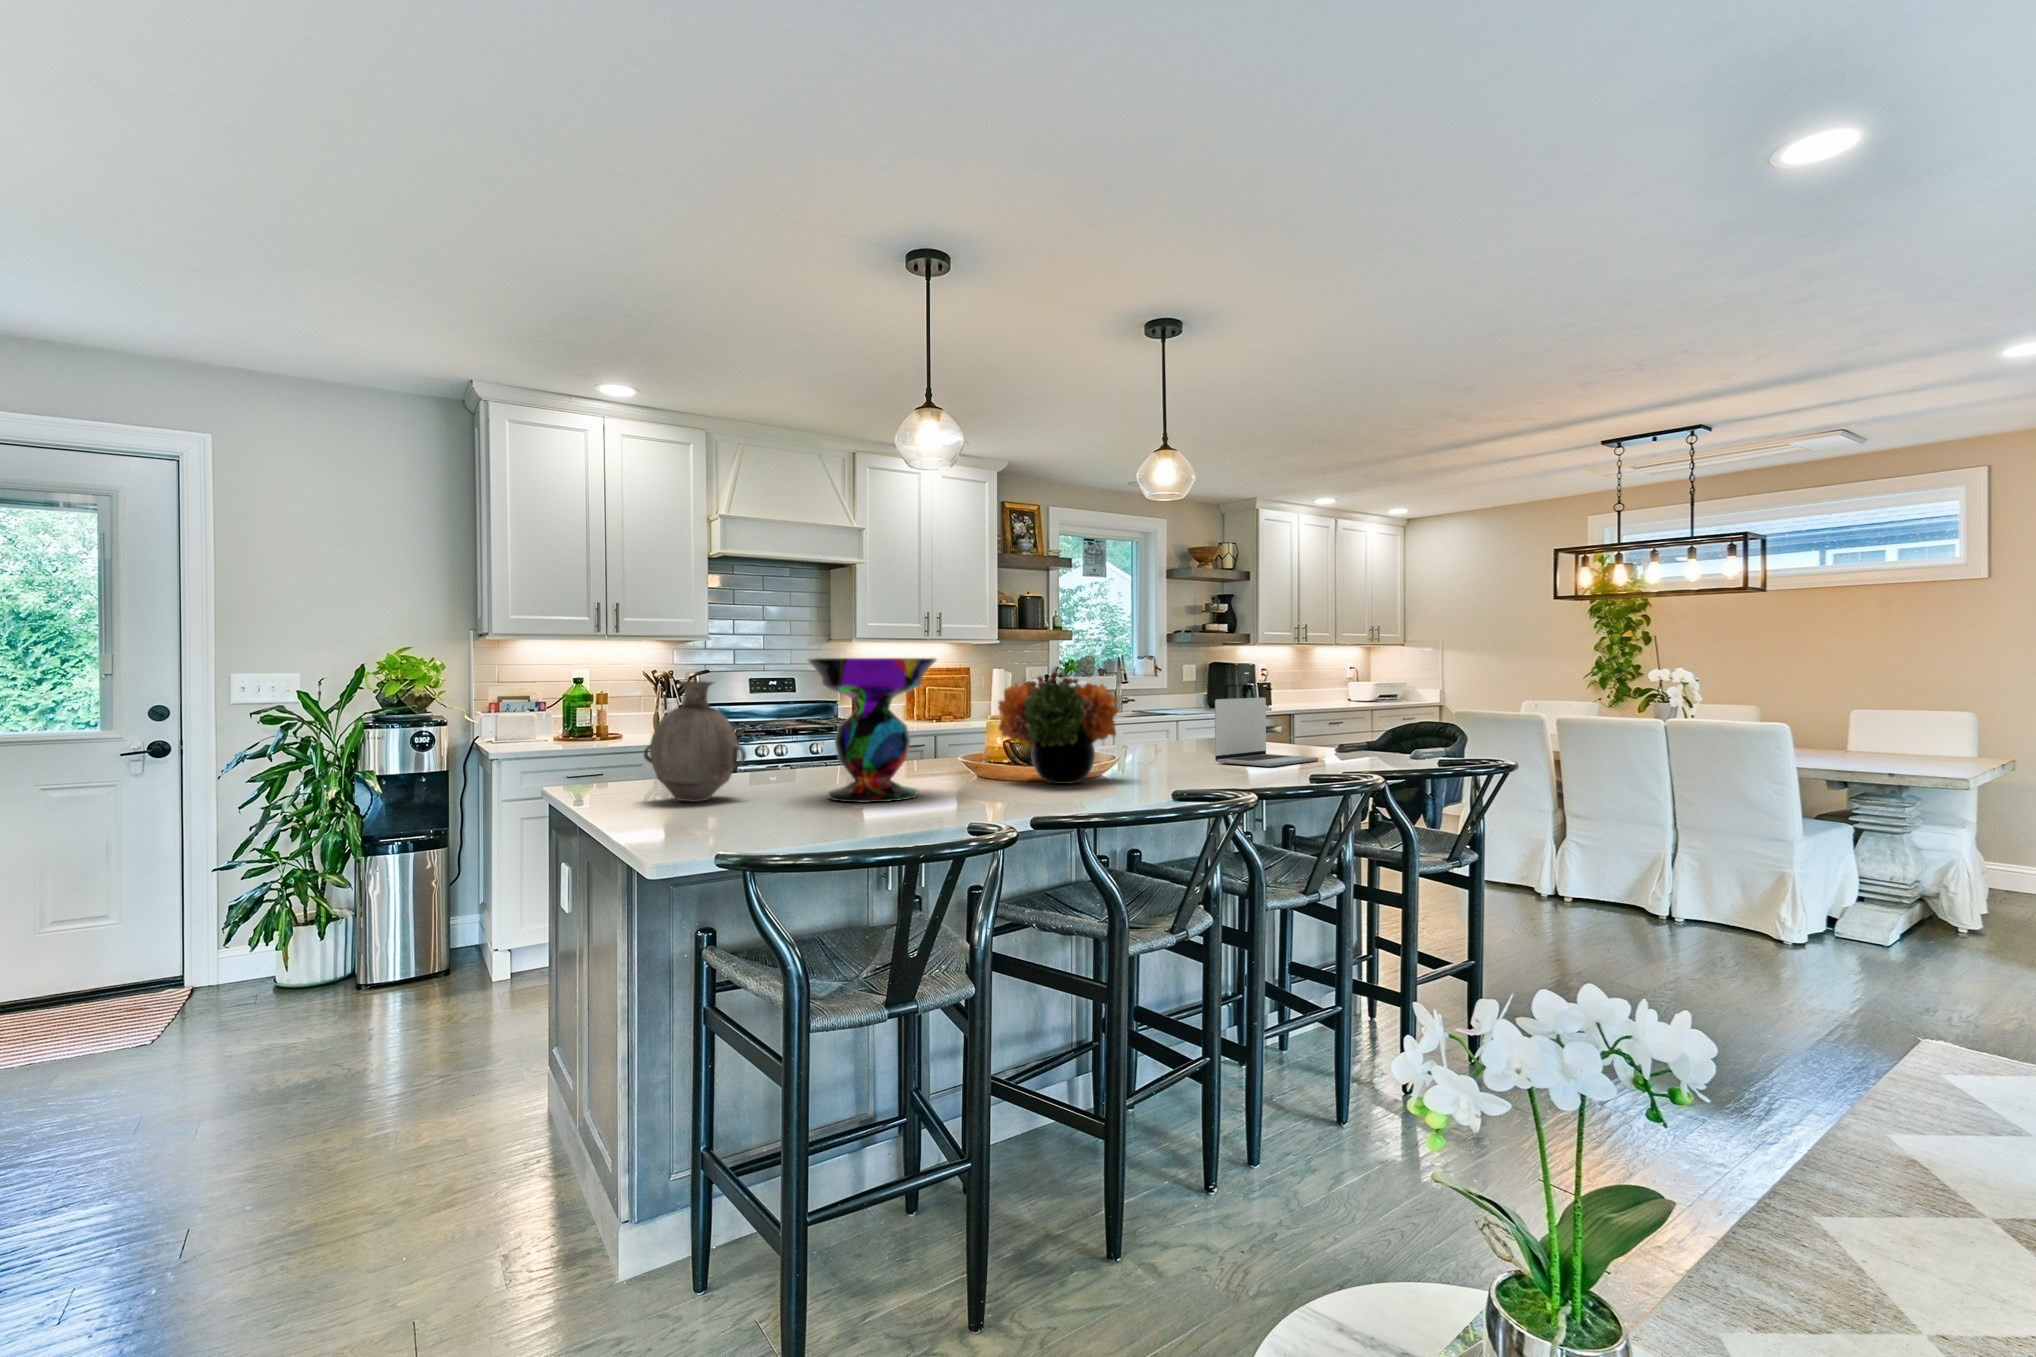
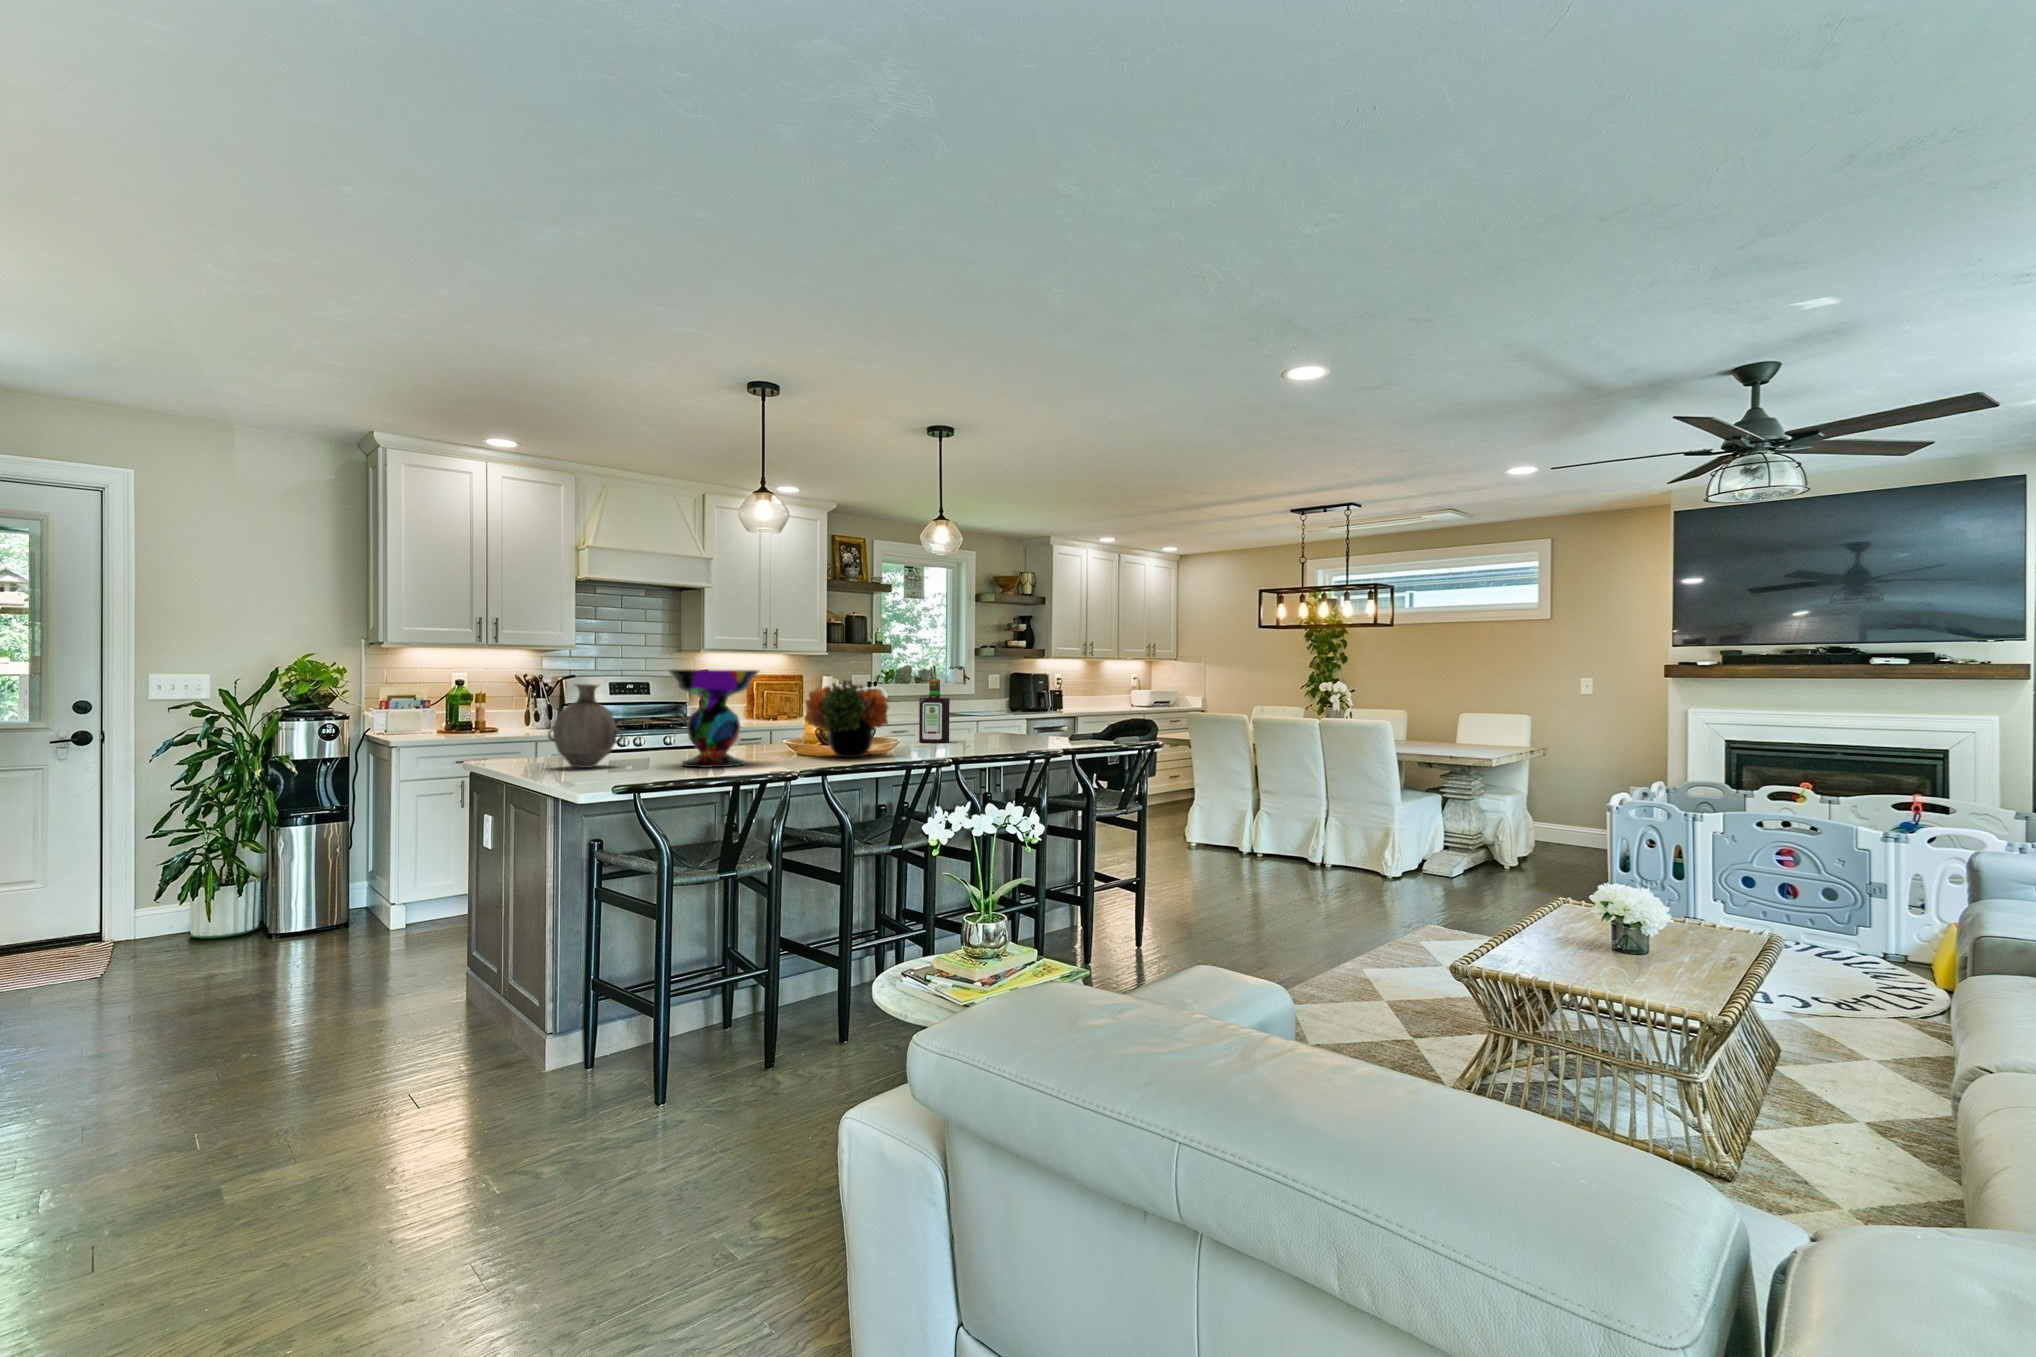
bottle: none [1141,672,1181,757] -> present [919,681,950,743]
laptop: present [1215,697,1318,767] -> none [967,700,1041,748]

